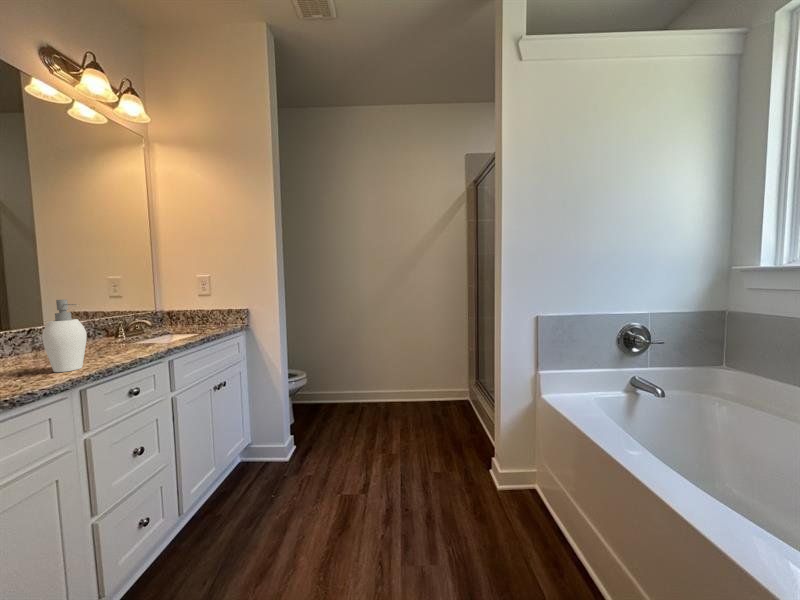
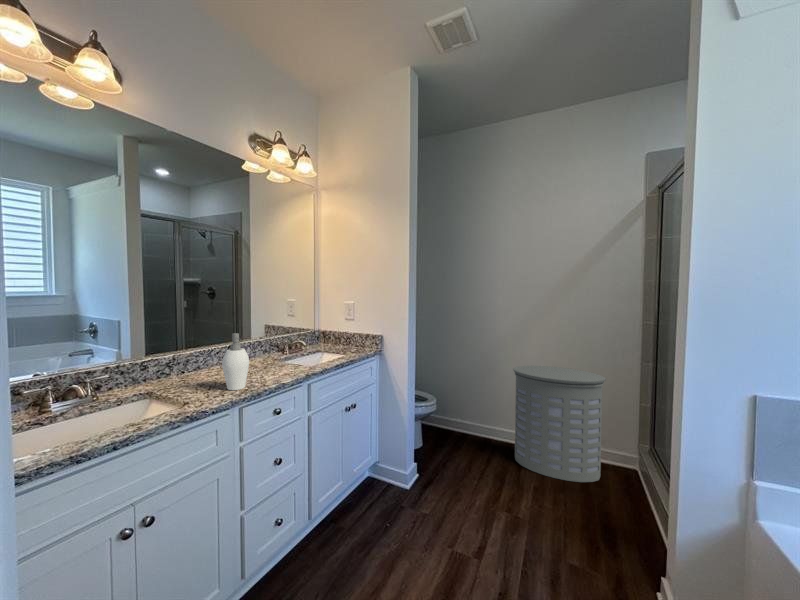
laundry hamper: none [377,329,447,419] -> present [513,366,606,482]

